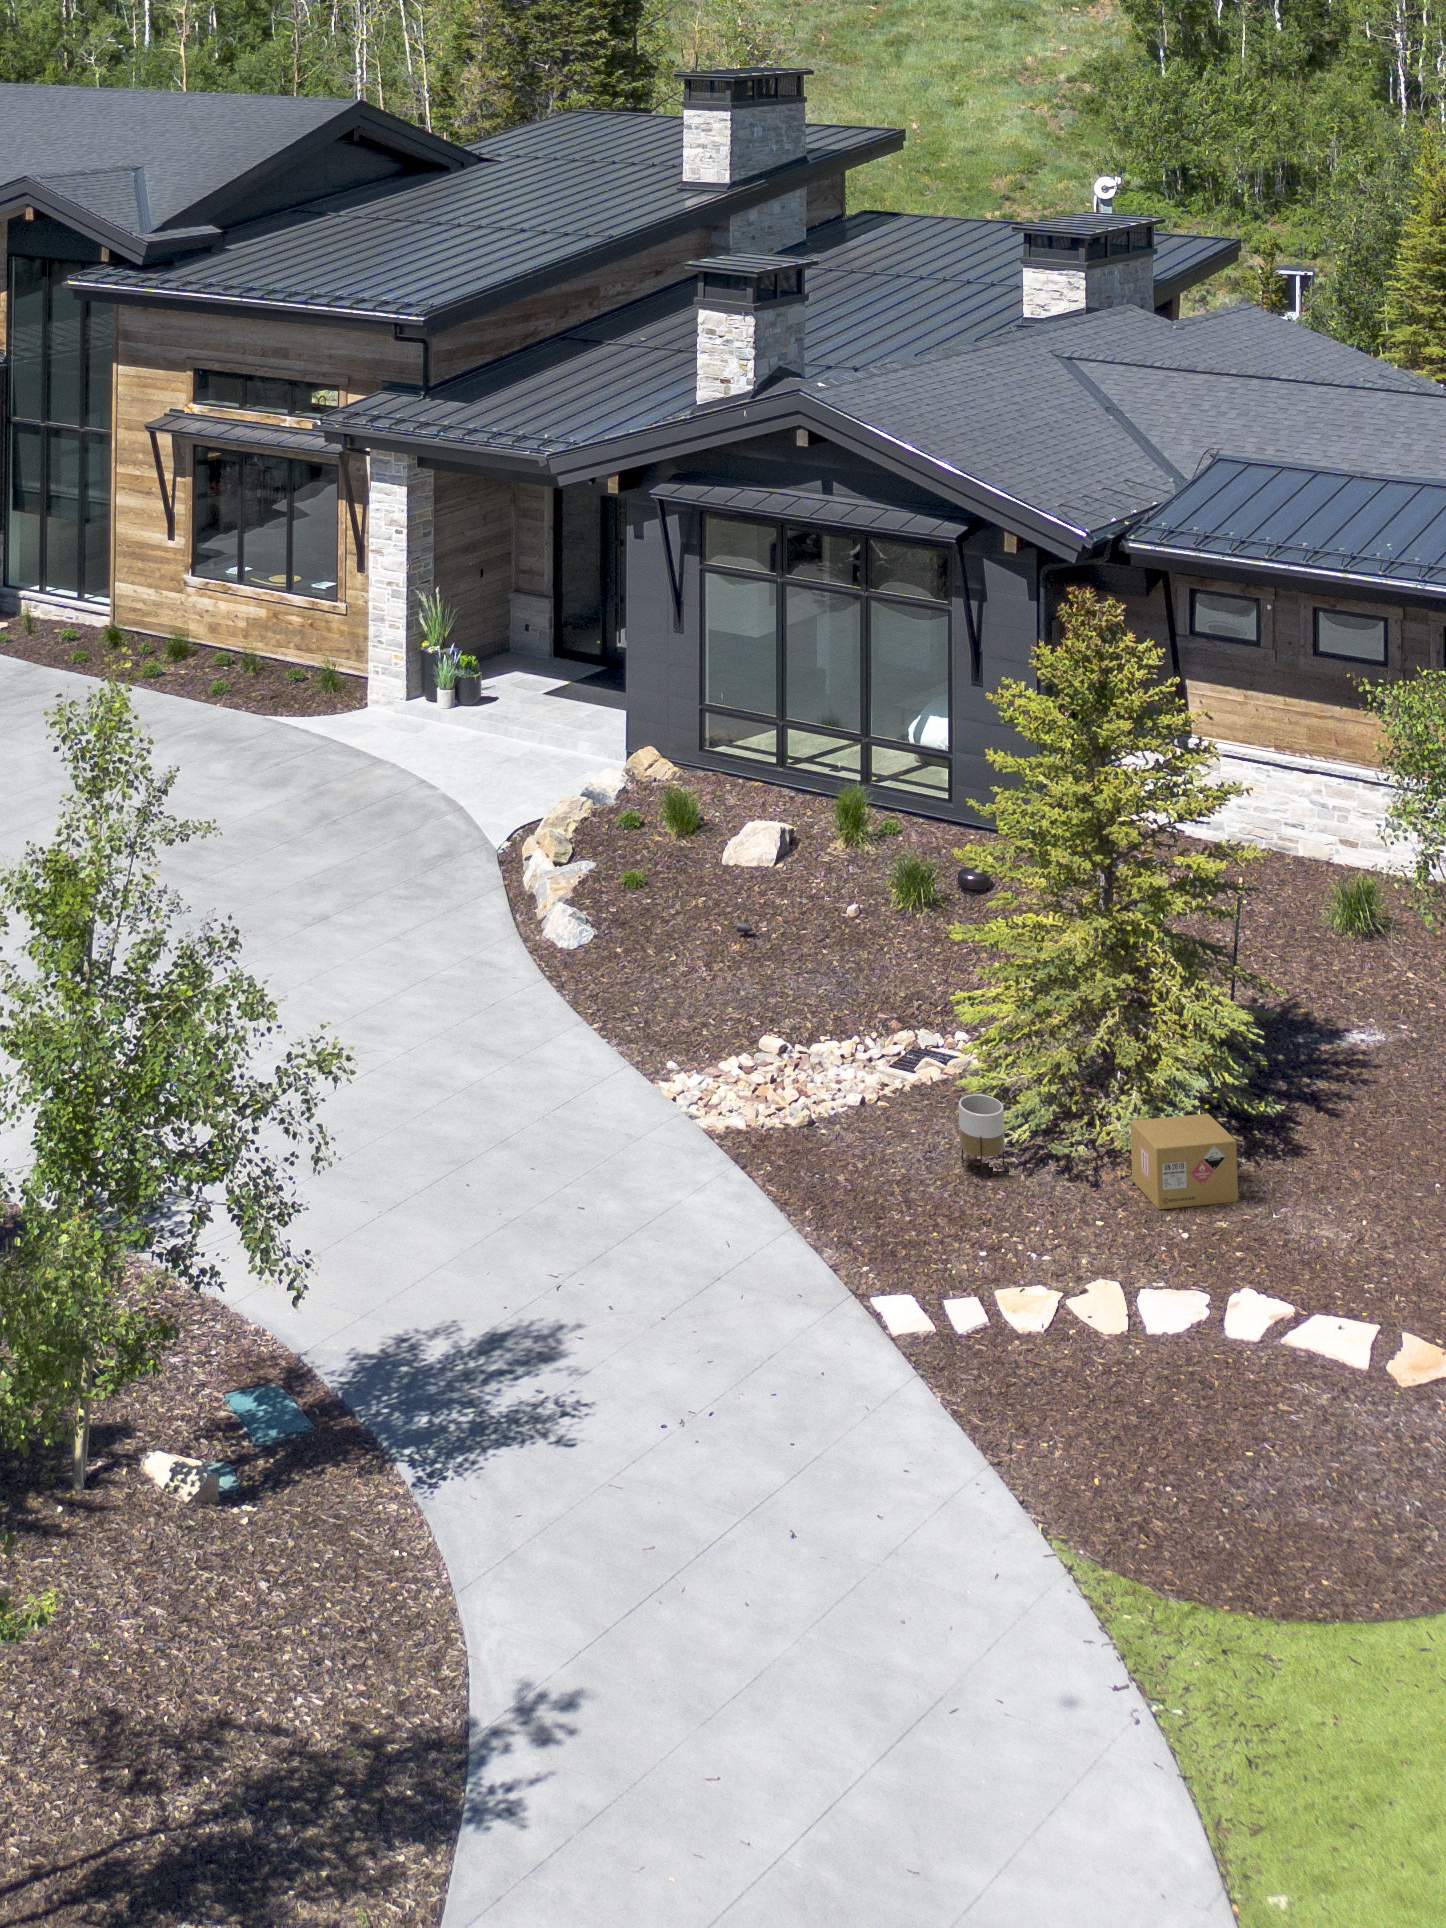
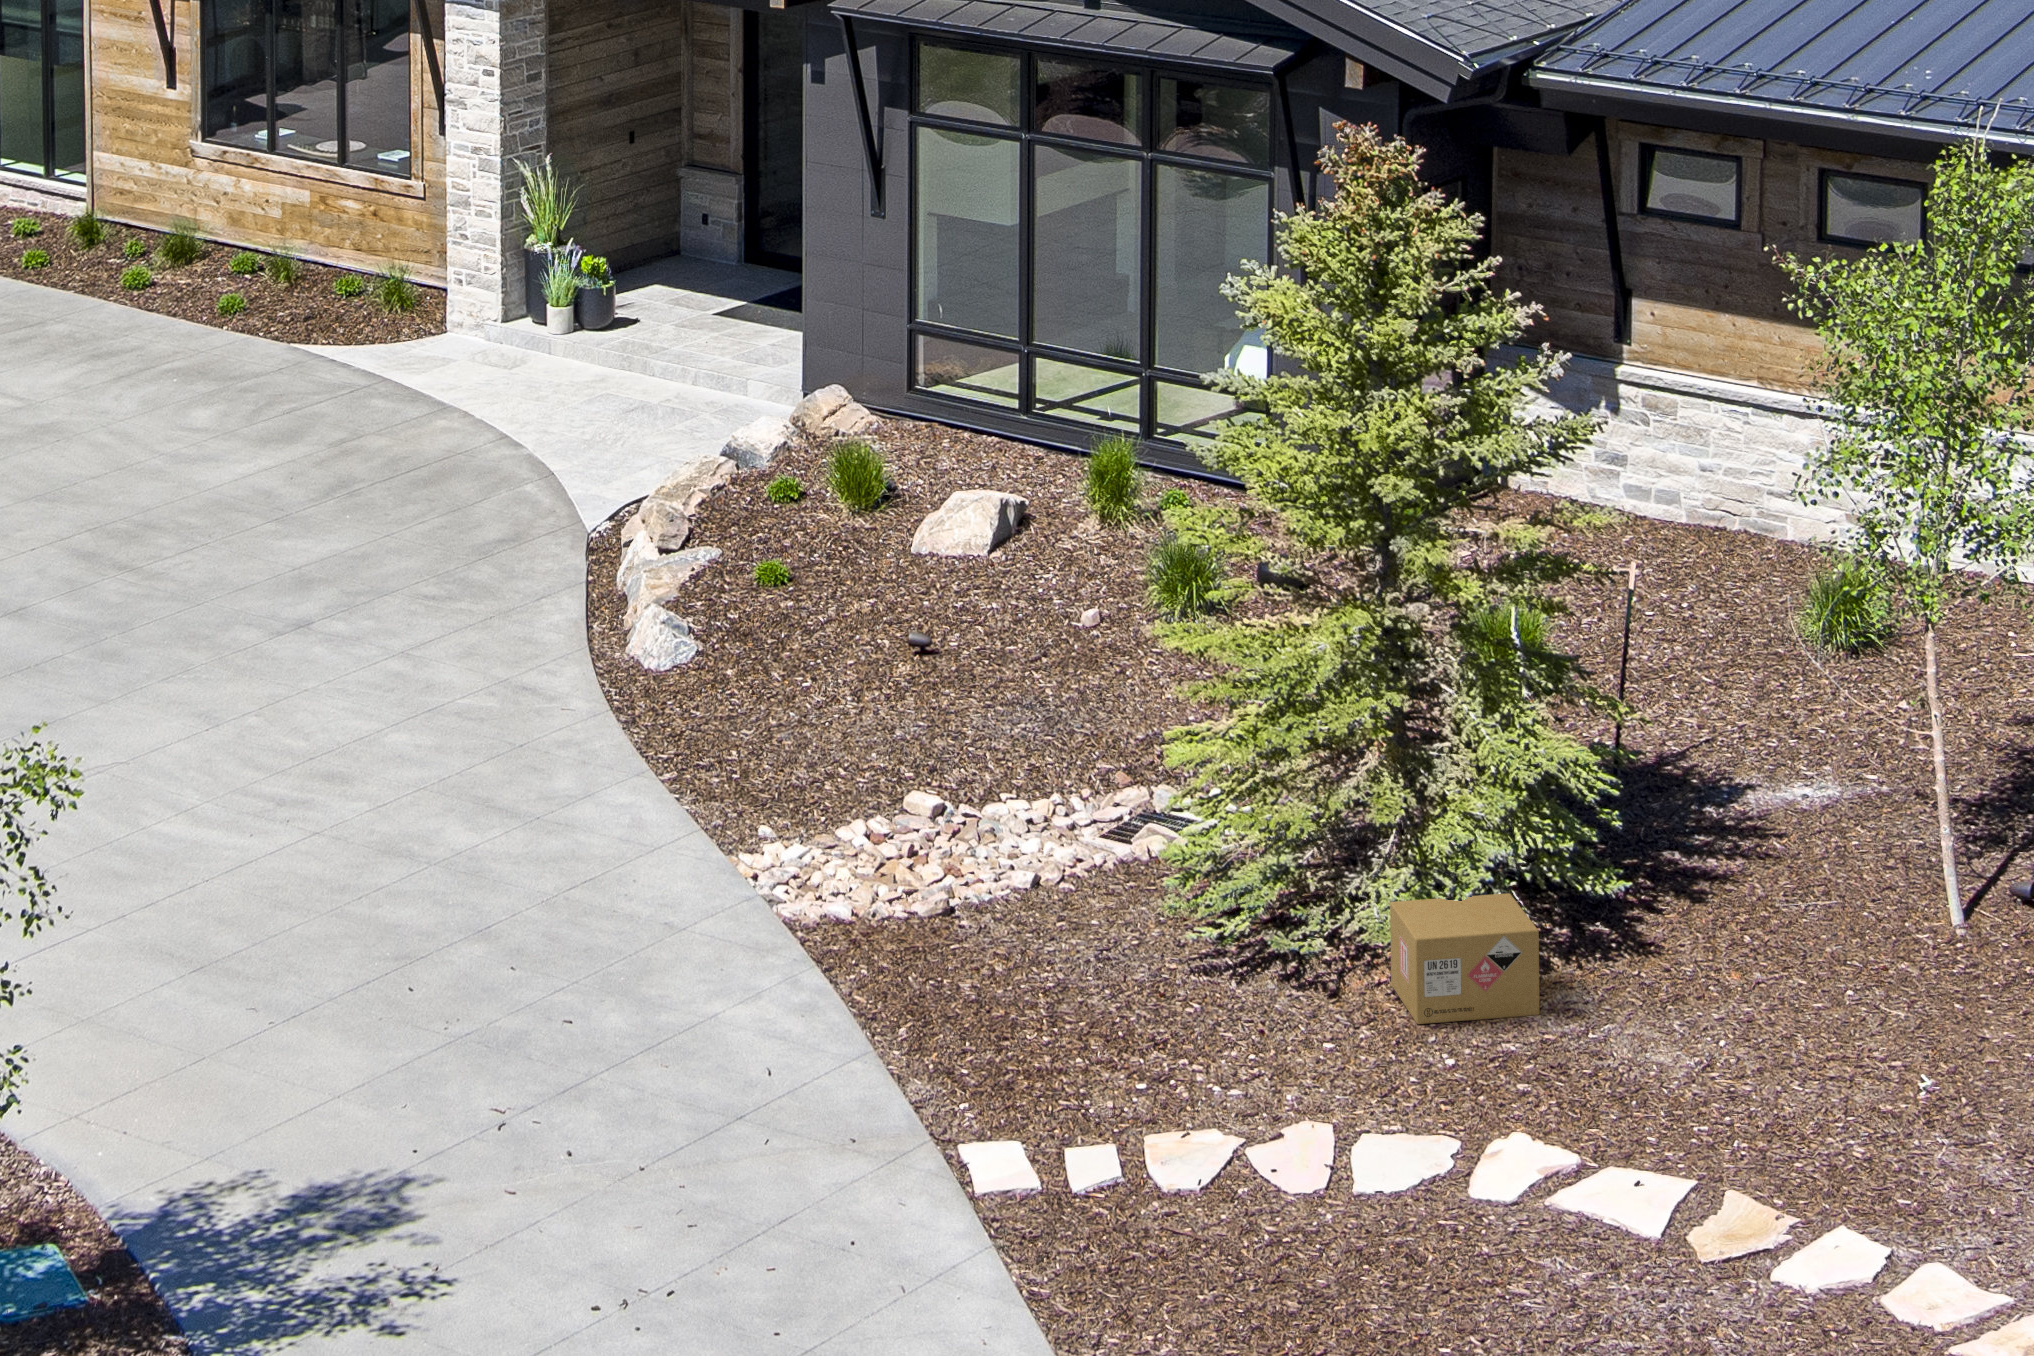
planter: present [959,1094,1005,1180] -> none [1143,864,1210,983]

